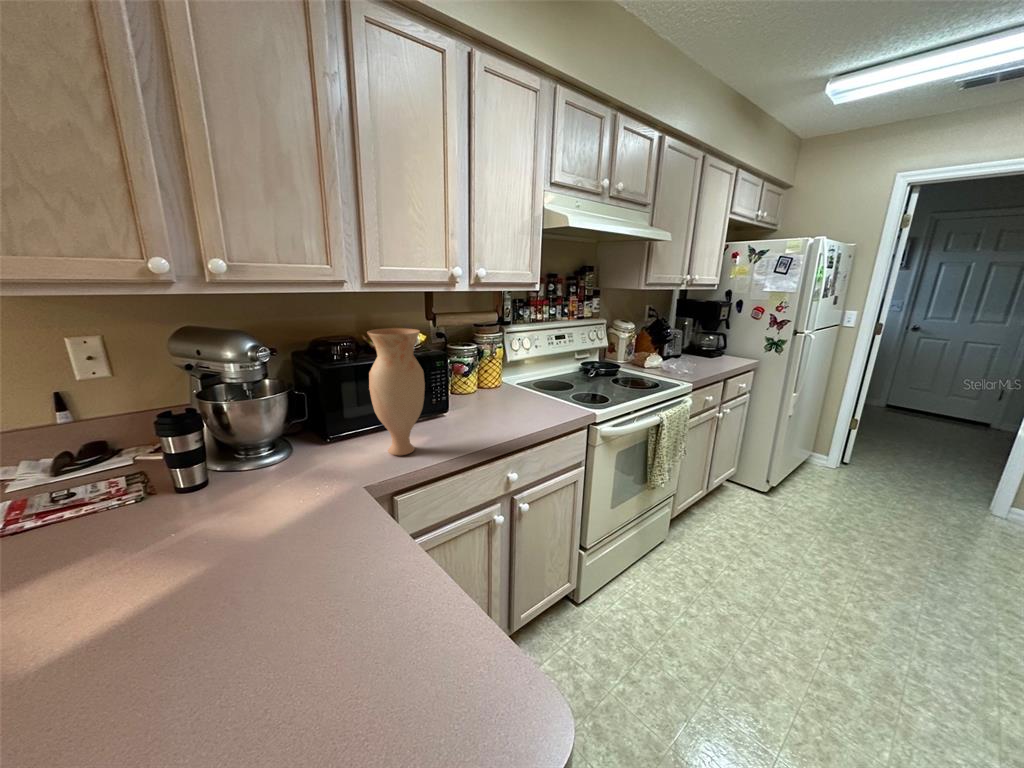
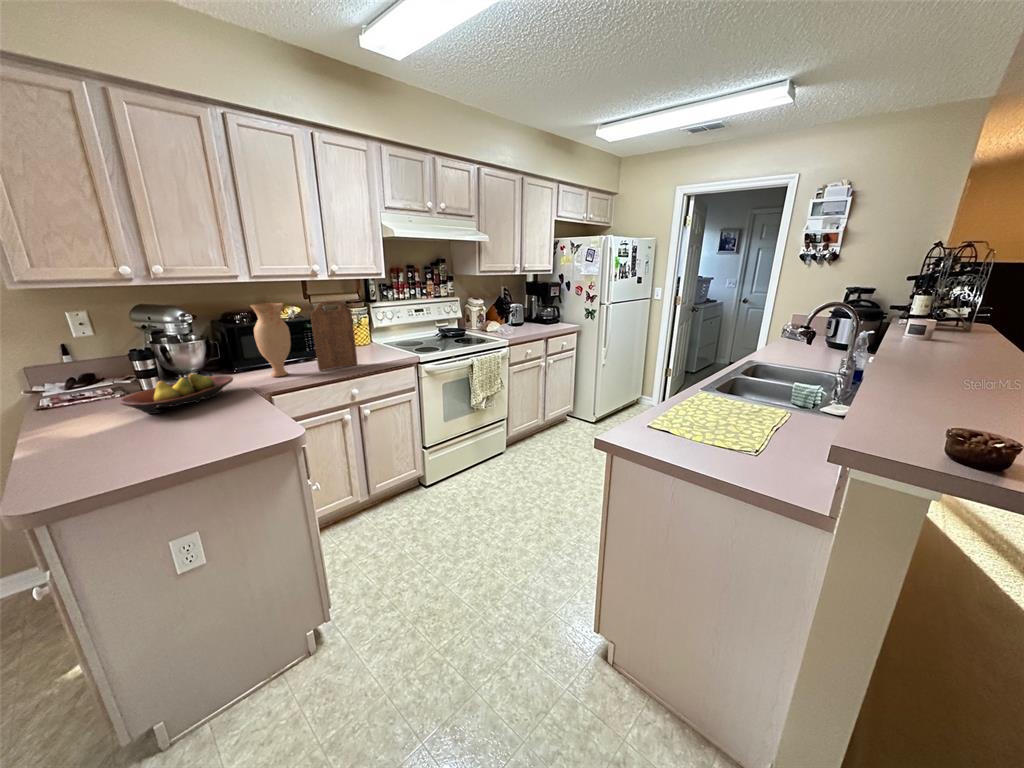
cutting board: none [459,326,515,443] -> present [310,301,358,371]
fruit bowl: none [119,461,338,572] -> present [119,373,233,414]

